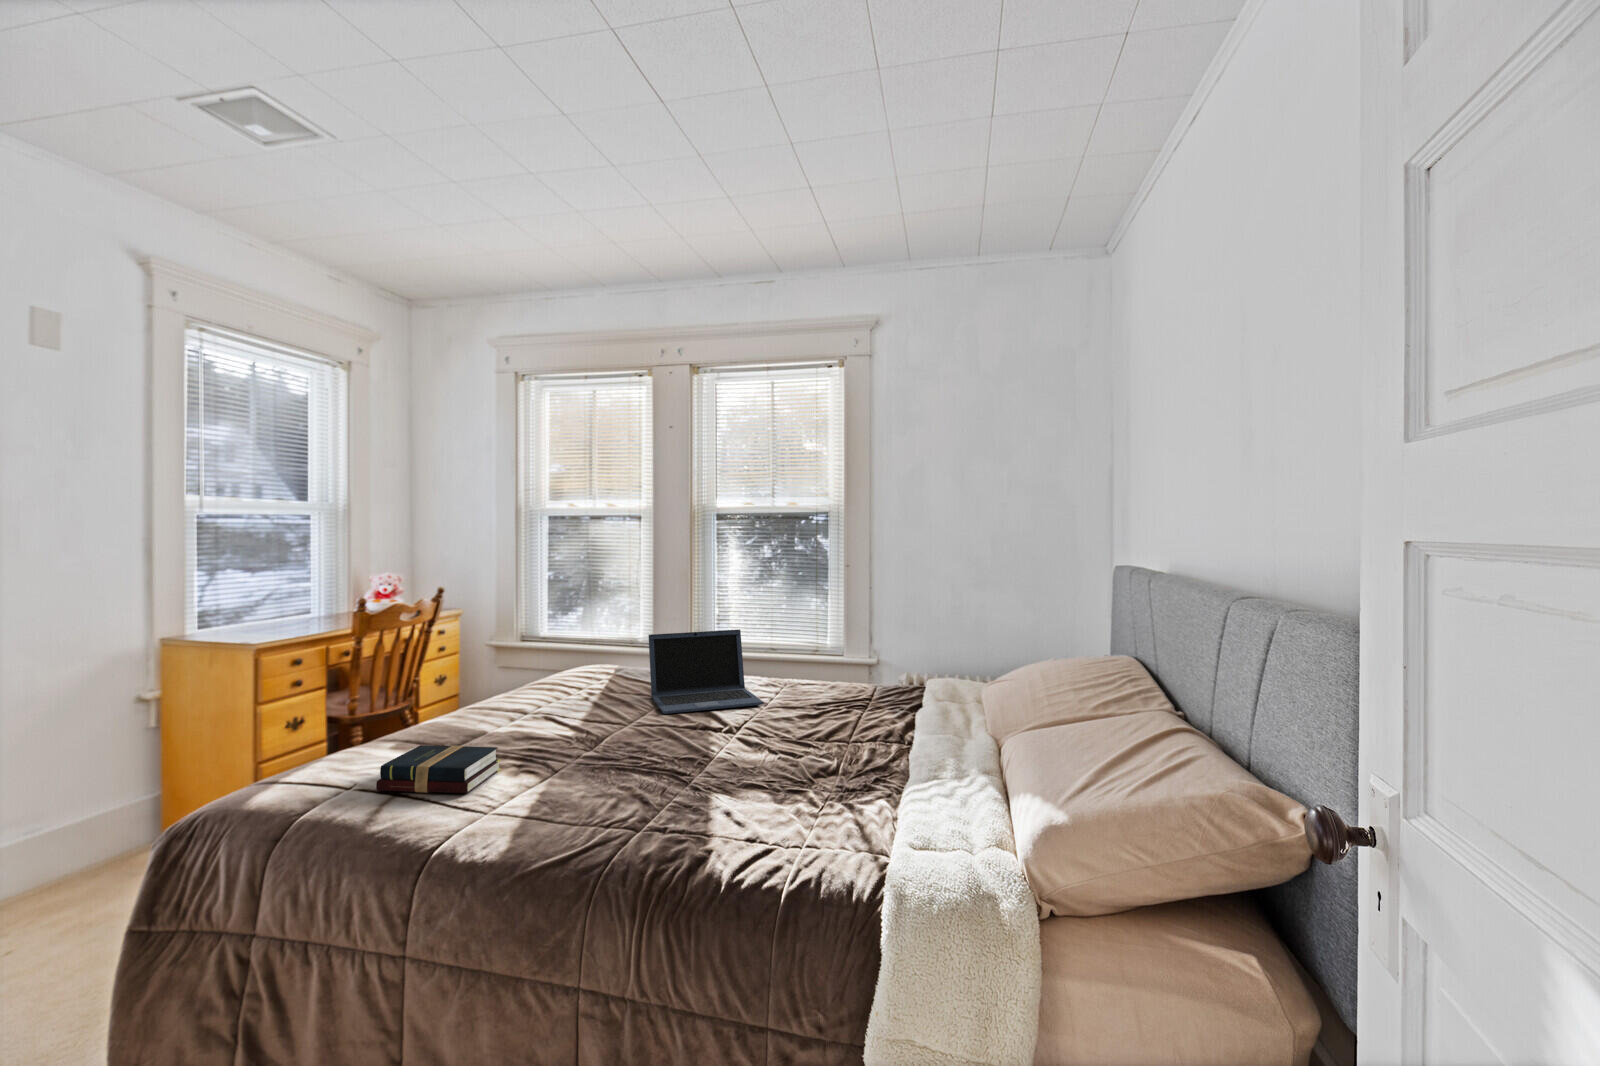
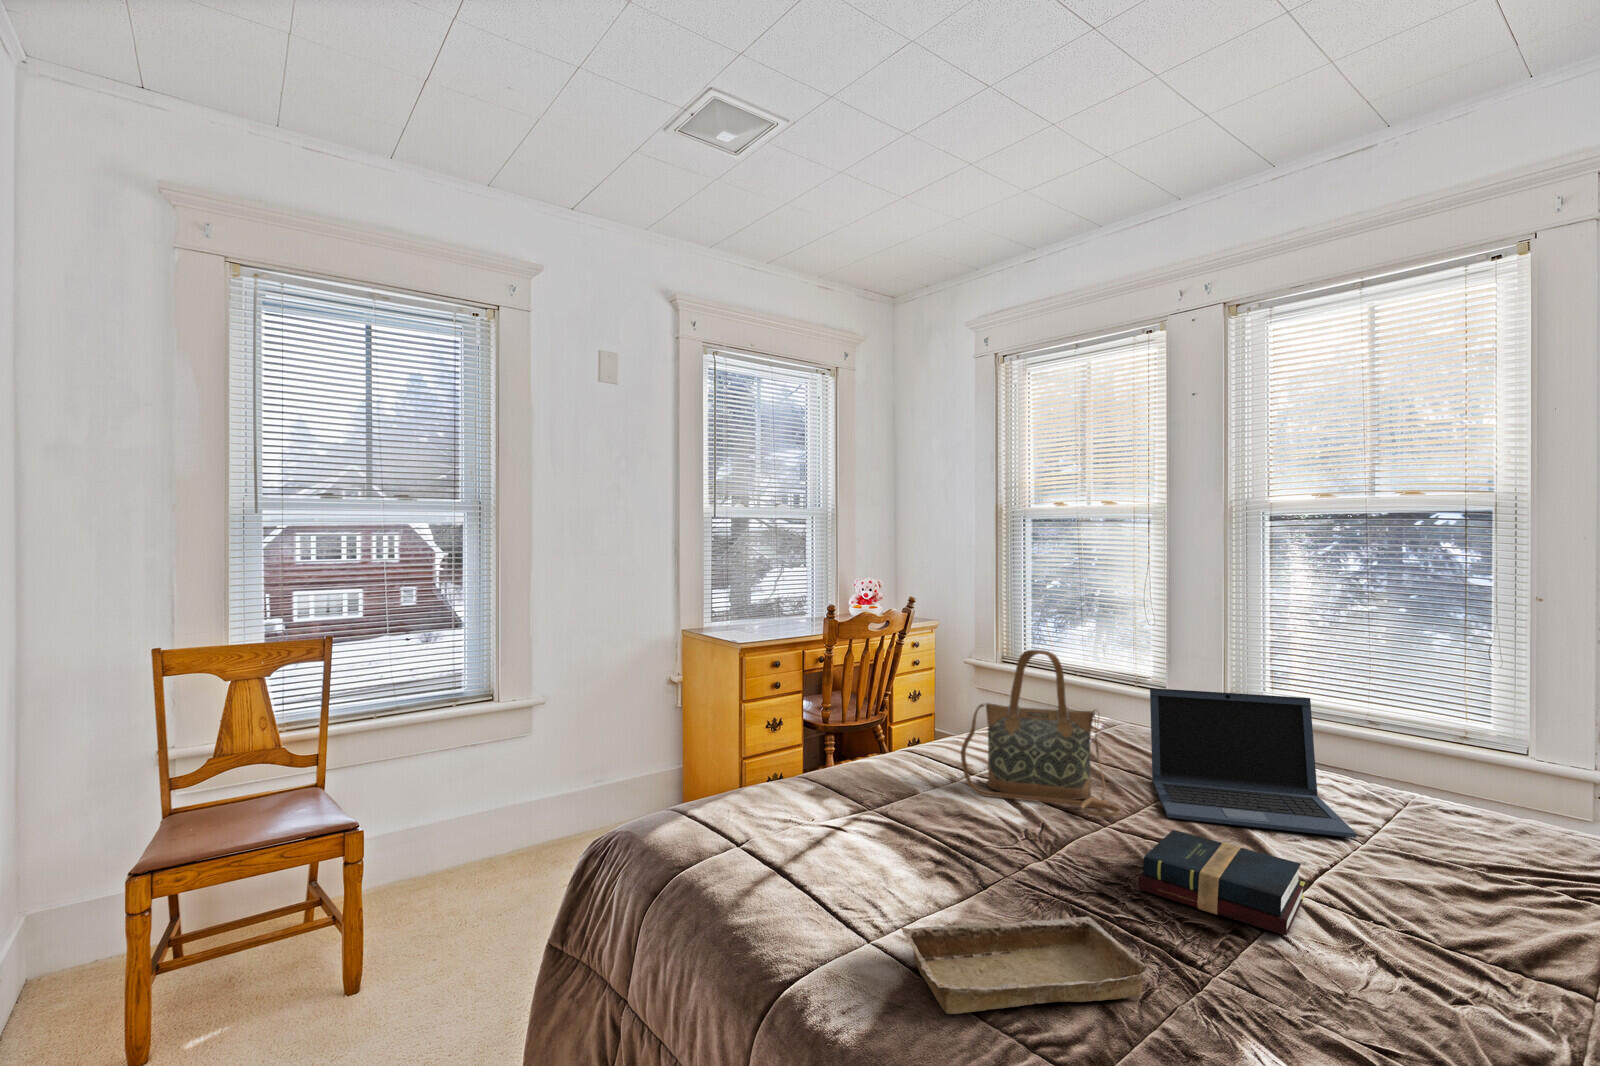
handbag: none [520,614,635,724] -> present [961,650,1121,817]
hardback book: present [376,745,501,793] -> present [1138,830,1305,935]
tray: none [512,765,666,827] -> present [901,917,1152,1014]

